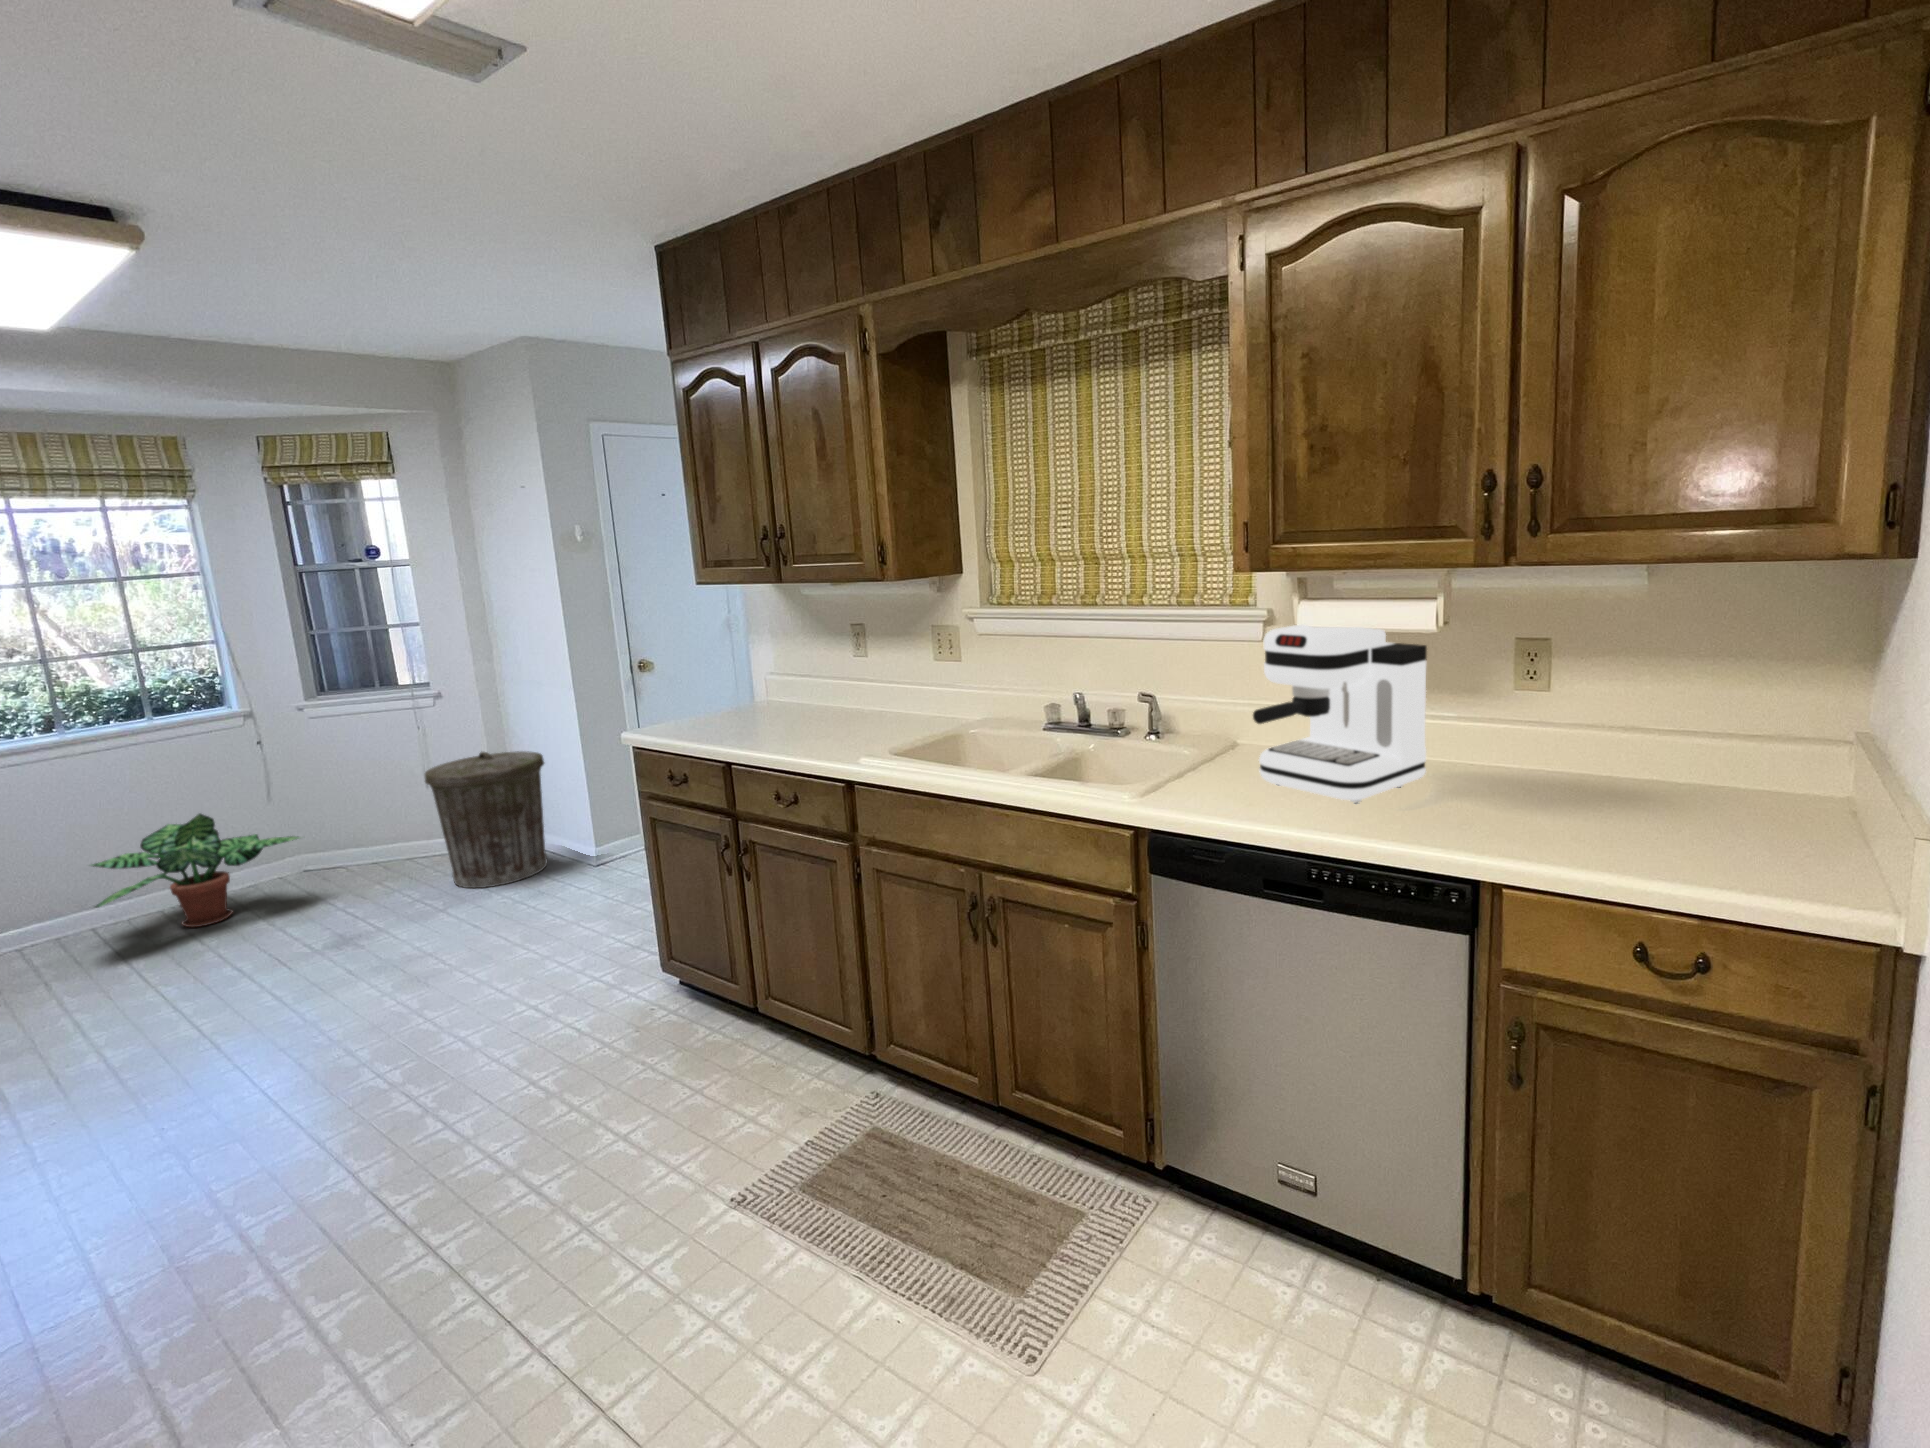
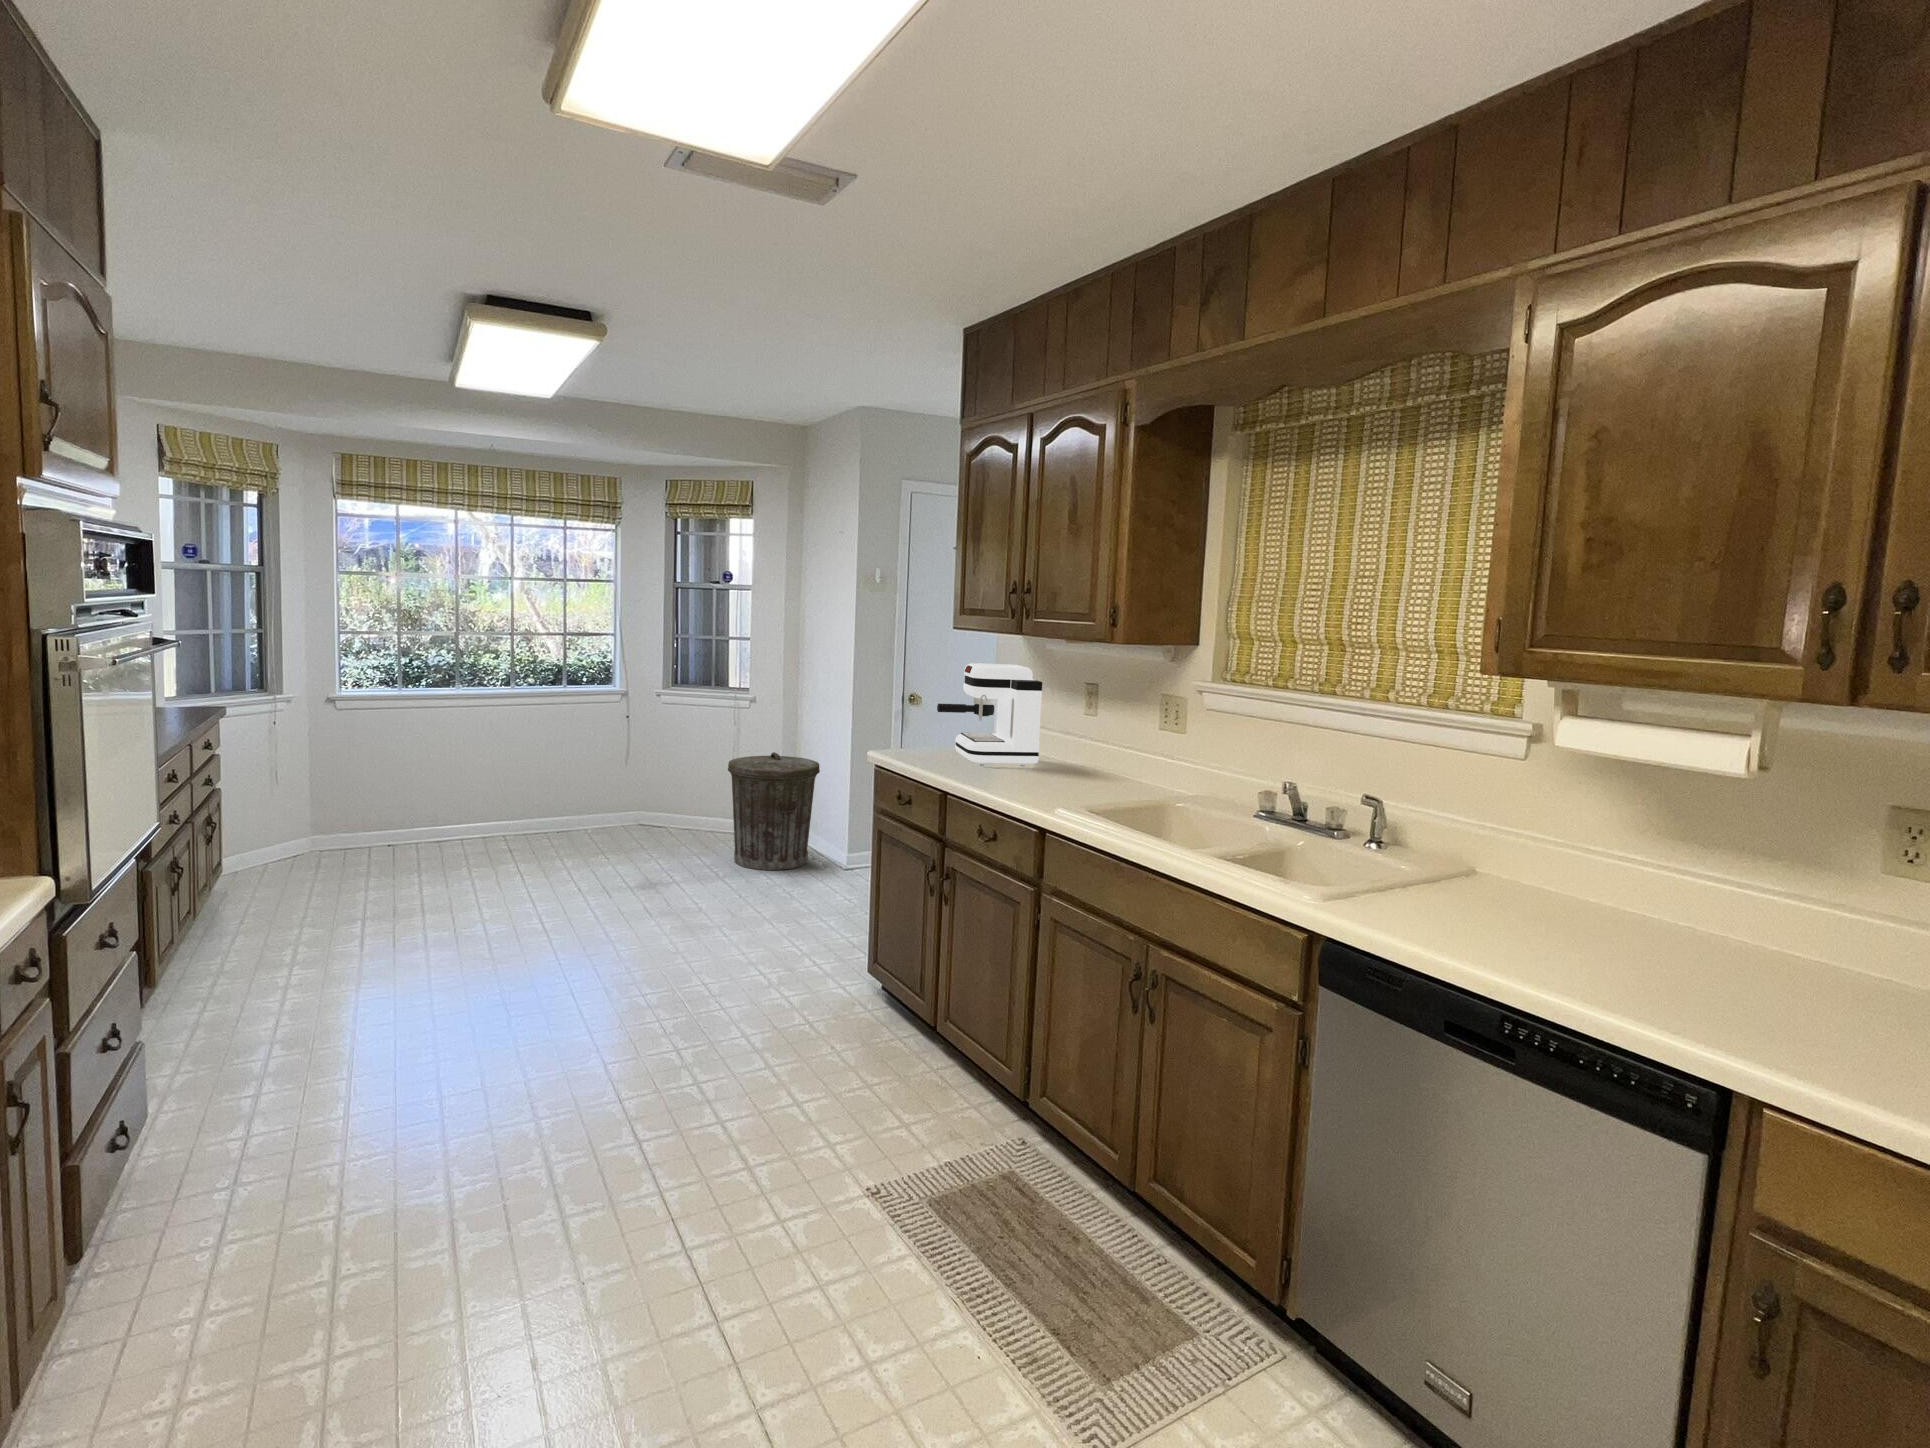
coffee maker: present [1253,624,1427,803] -> present [937,663,1042,765]
potted plant: present [92,814,300,927] -> none [501,762,640,850]

